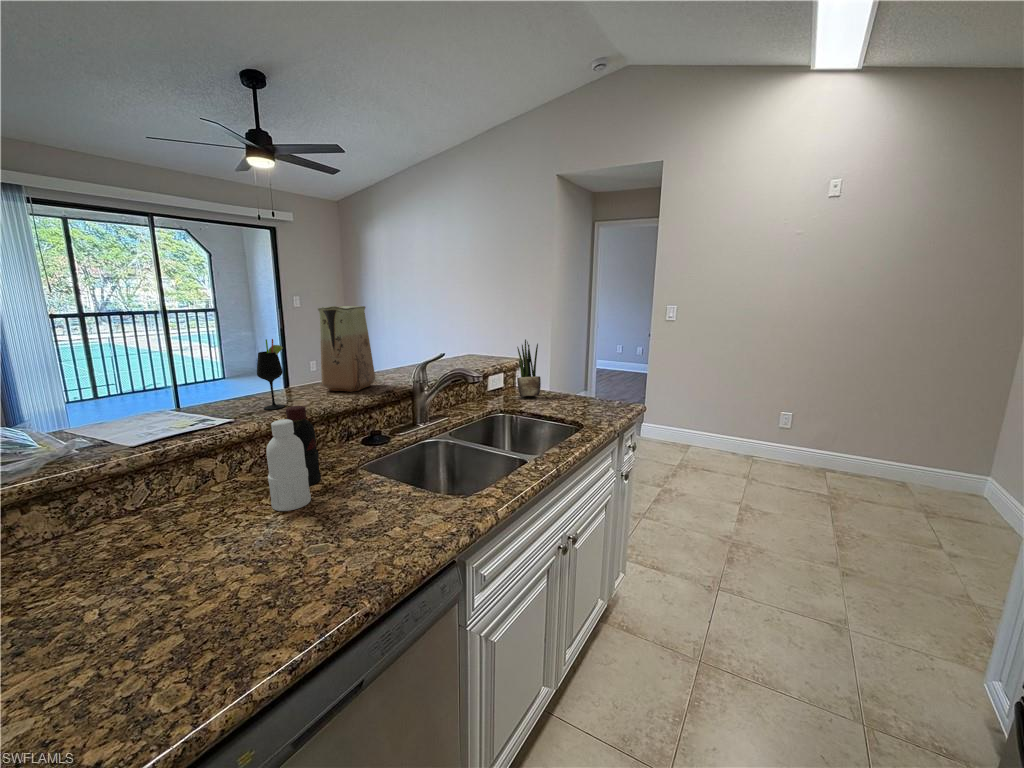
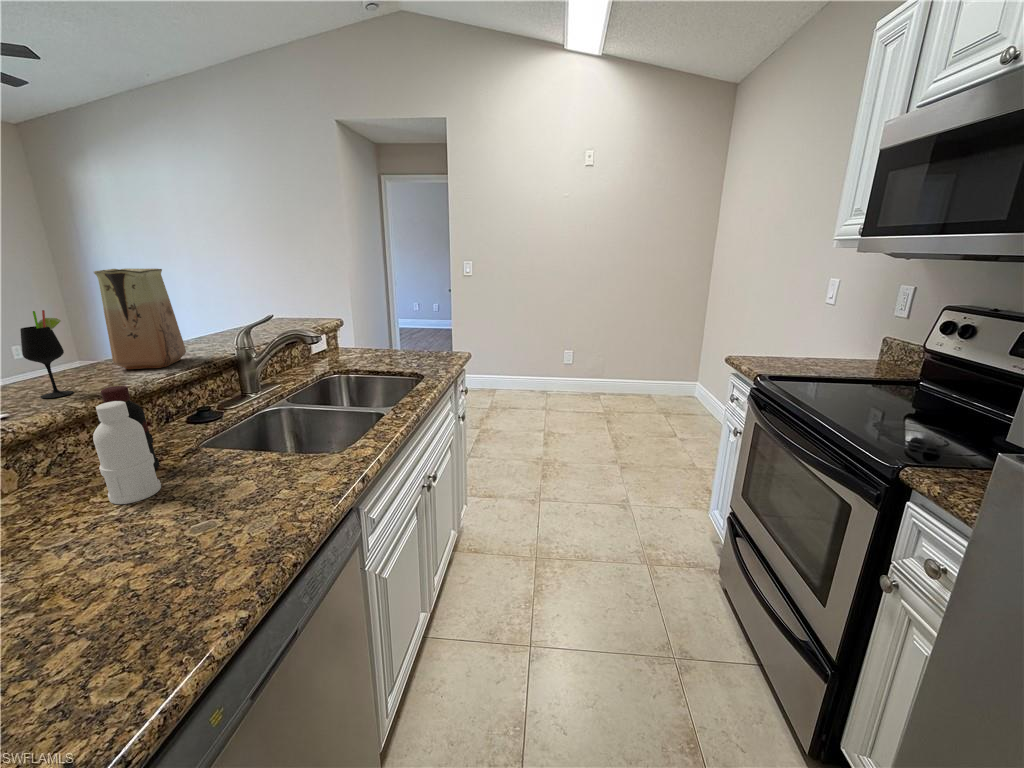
potted plant: present [517,339,541,396] -> none [341,301,369,358]

